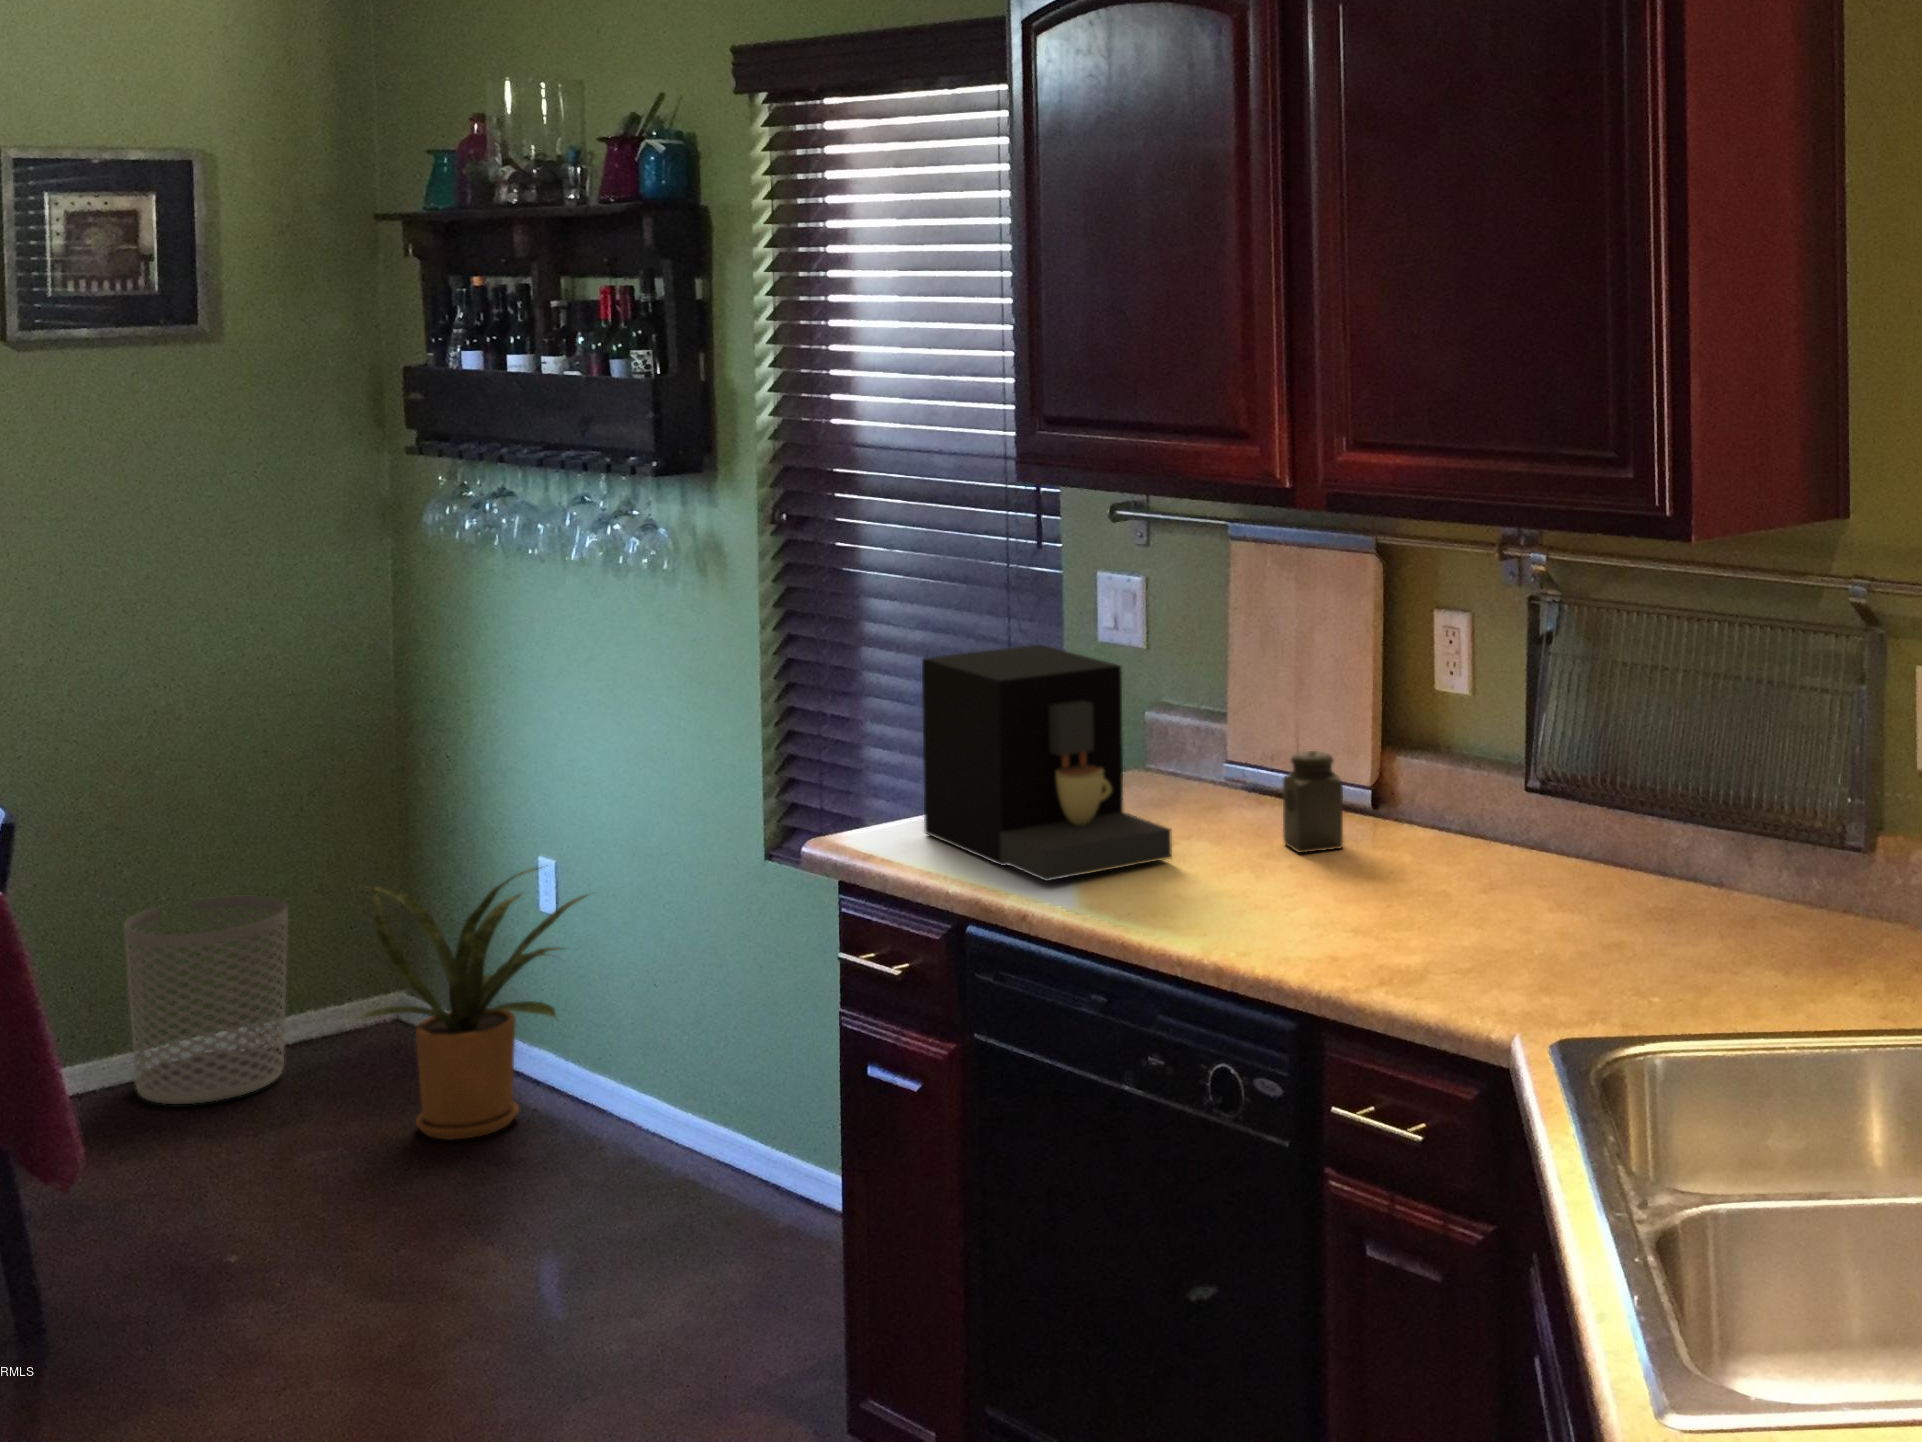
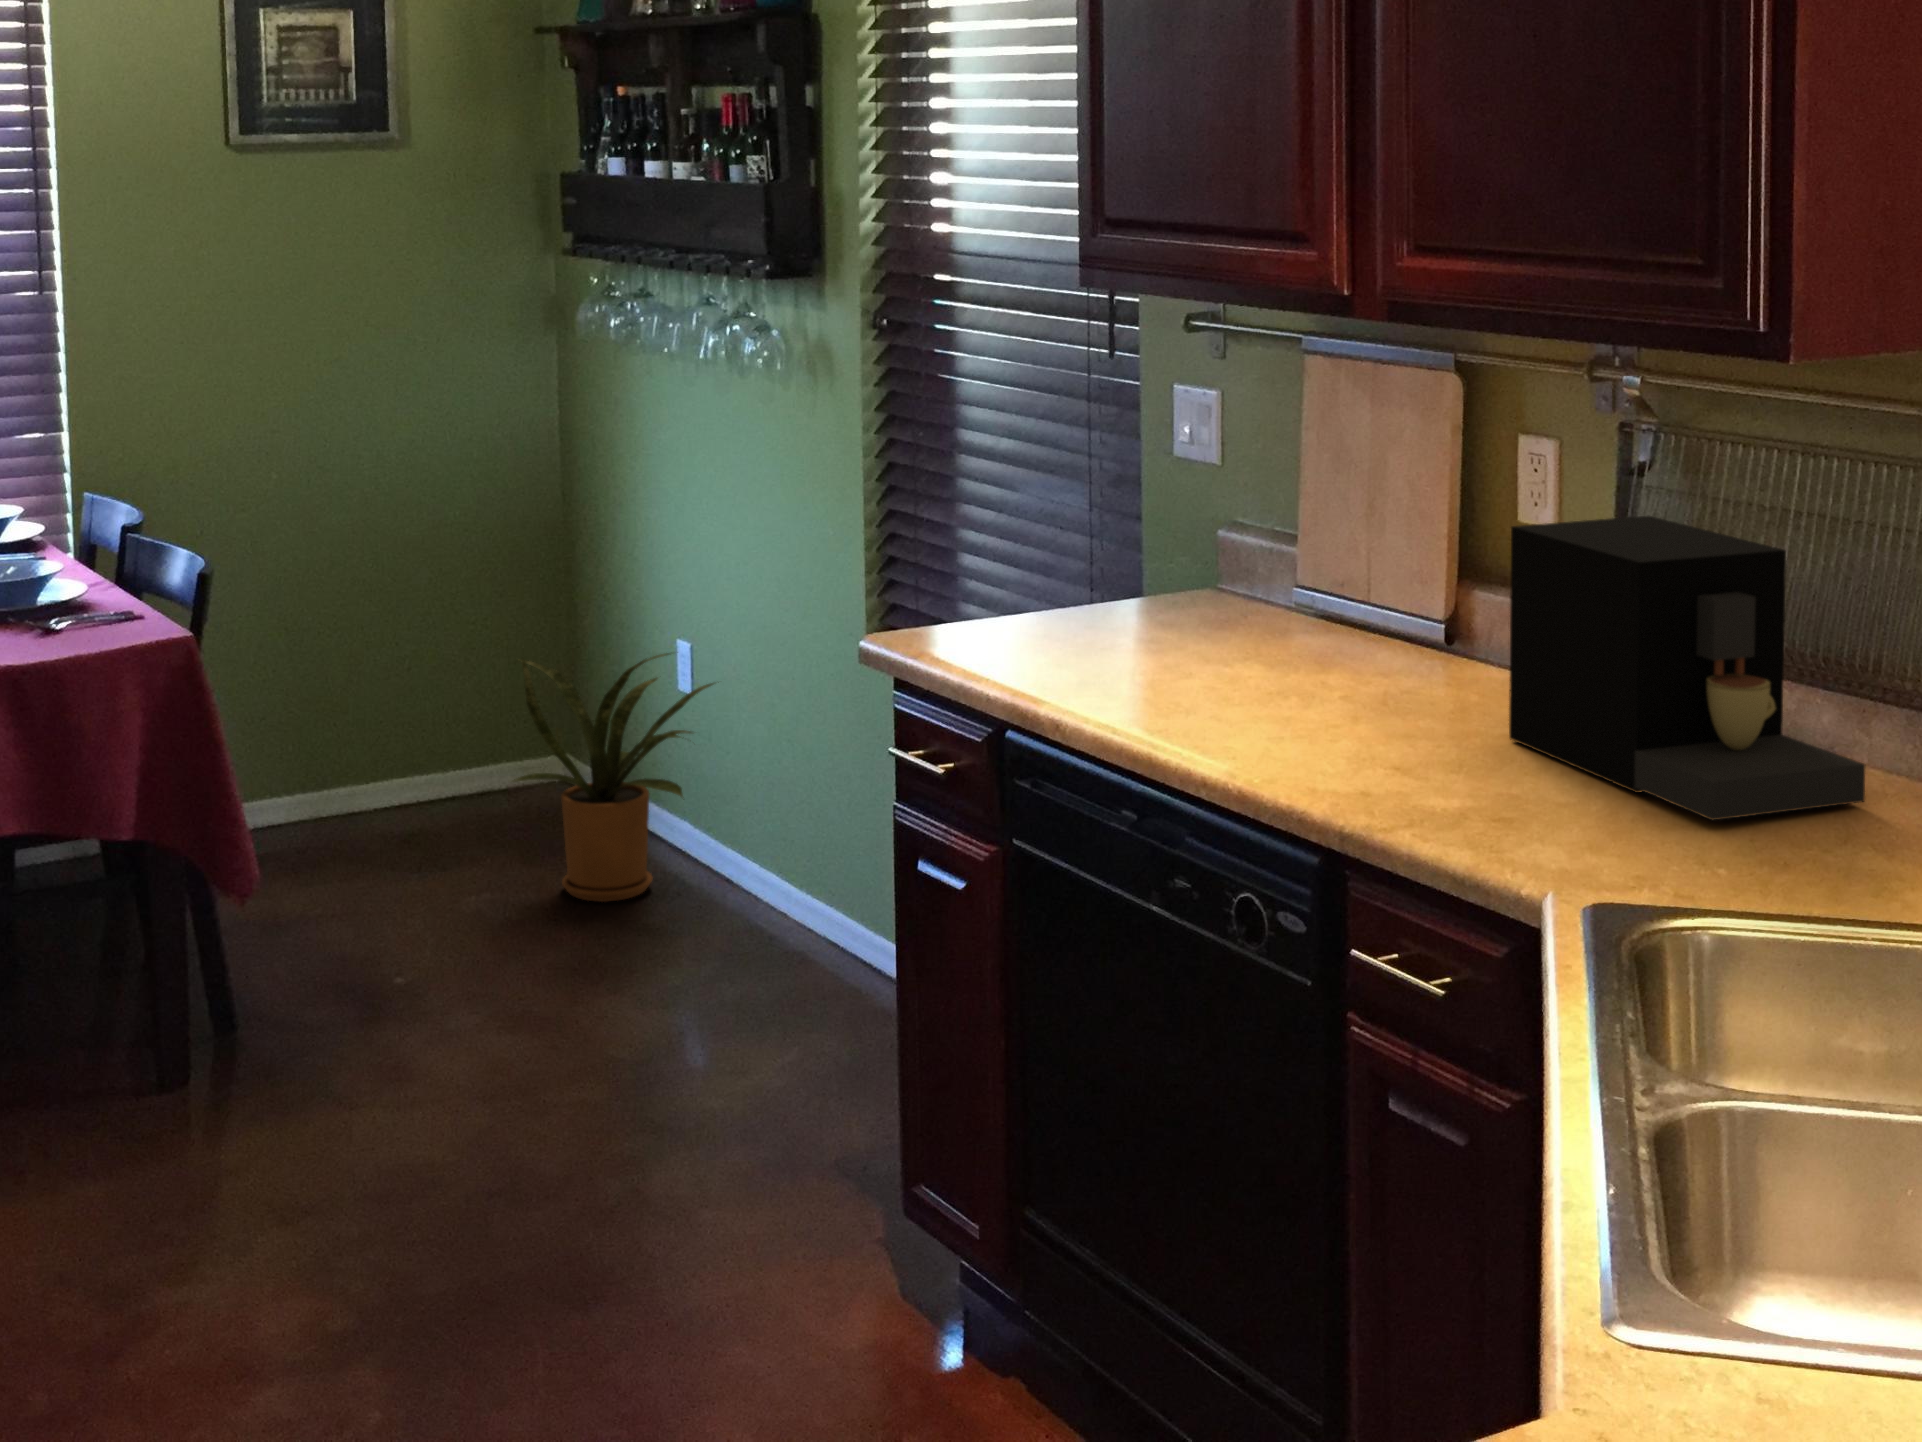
coffee maker: present [922,644,1172,881] -> present [1509,516,1865,821]
salt shaker: present [1283,751,1343,853] -> none [1343,578,1407,685]
waste bin: present [124,896,288,1104] -> none [323,661,460,845]

